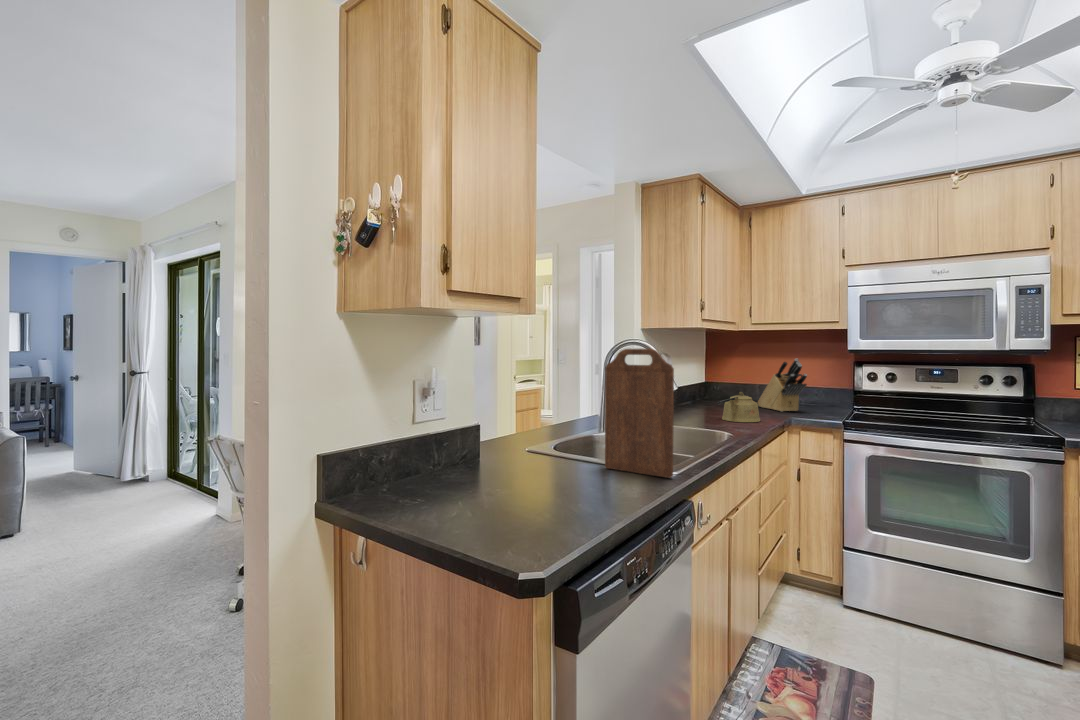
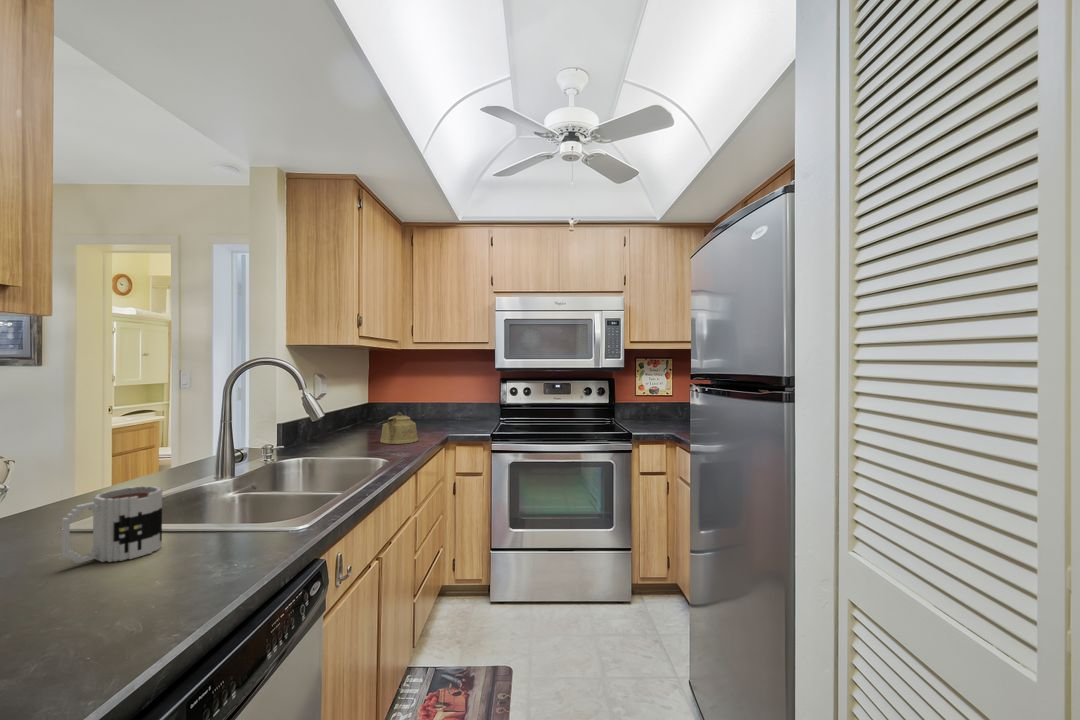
cutting board: present [605,349,674,478] -> none [204,380,300,540]
knife block: present [758,359,807,412] -> none [419,375,462,427]
mug: none [530,424,580,472] -> present [62,486,162,563]

